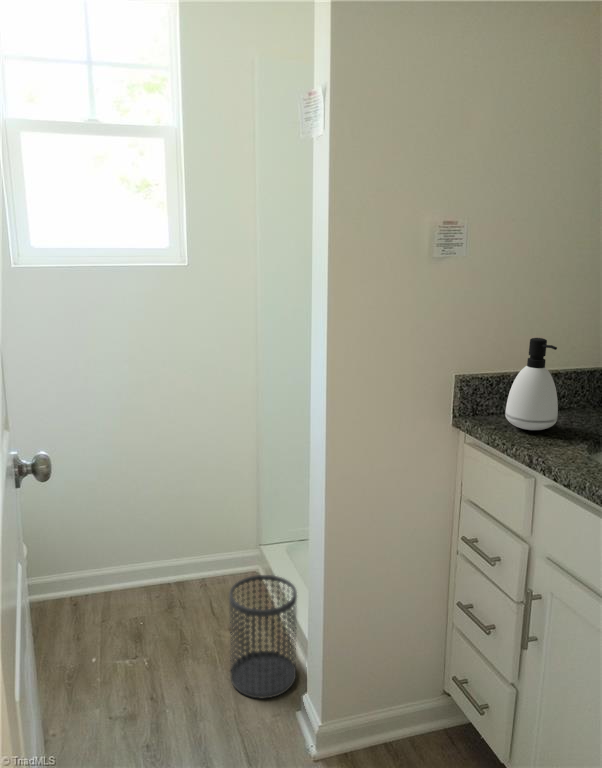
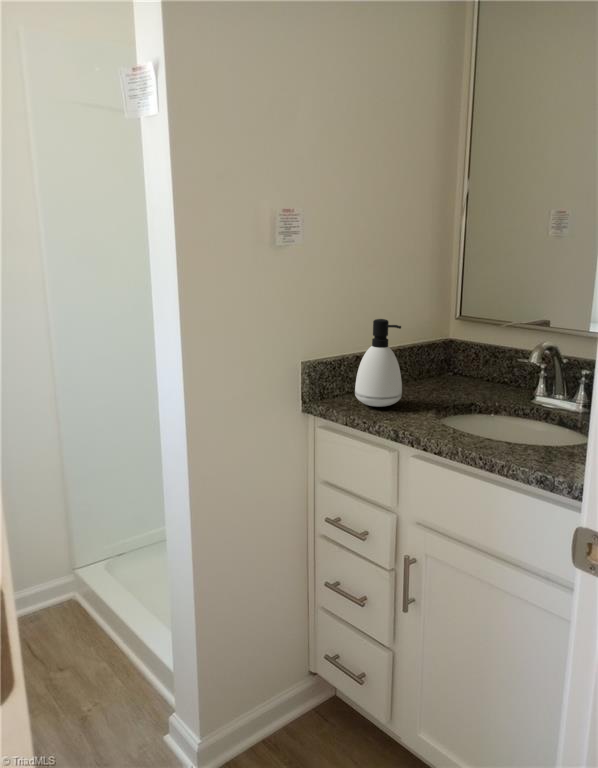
wastebasket: present [229,575,297,699] -> none [72,599,154,737]

